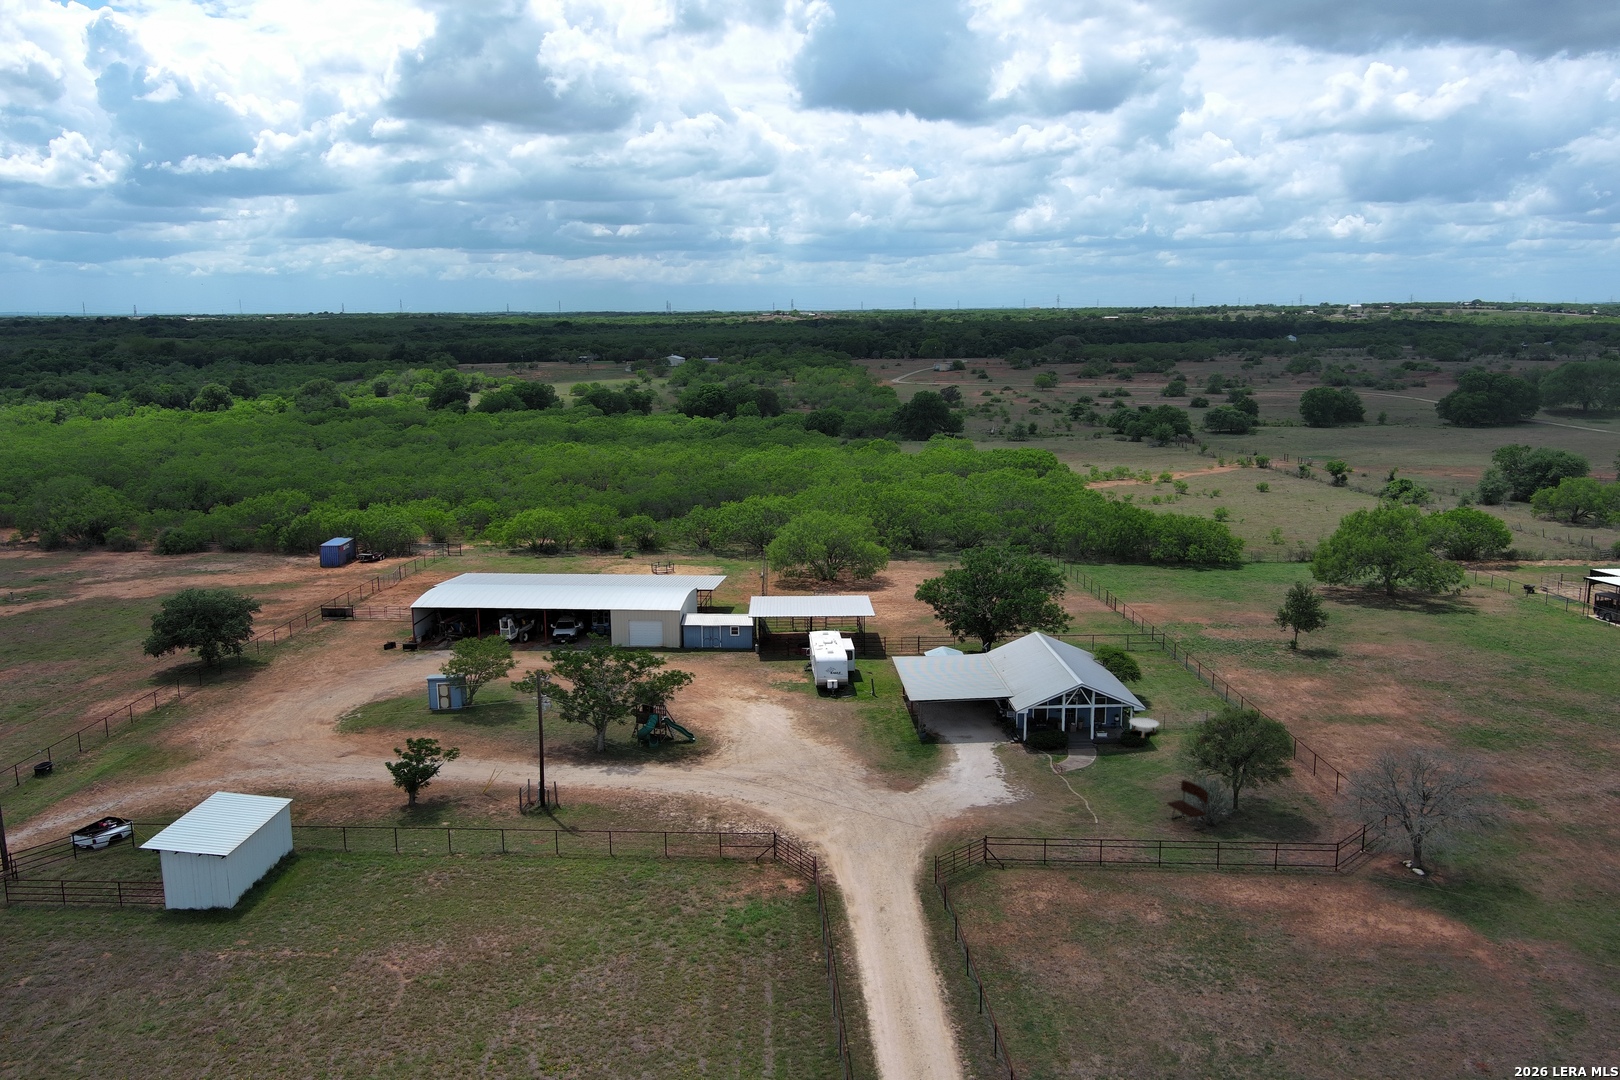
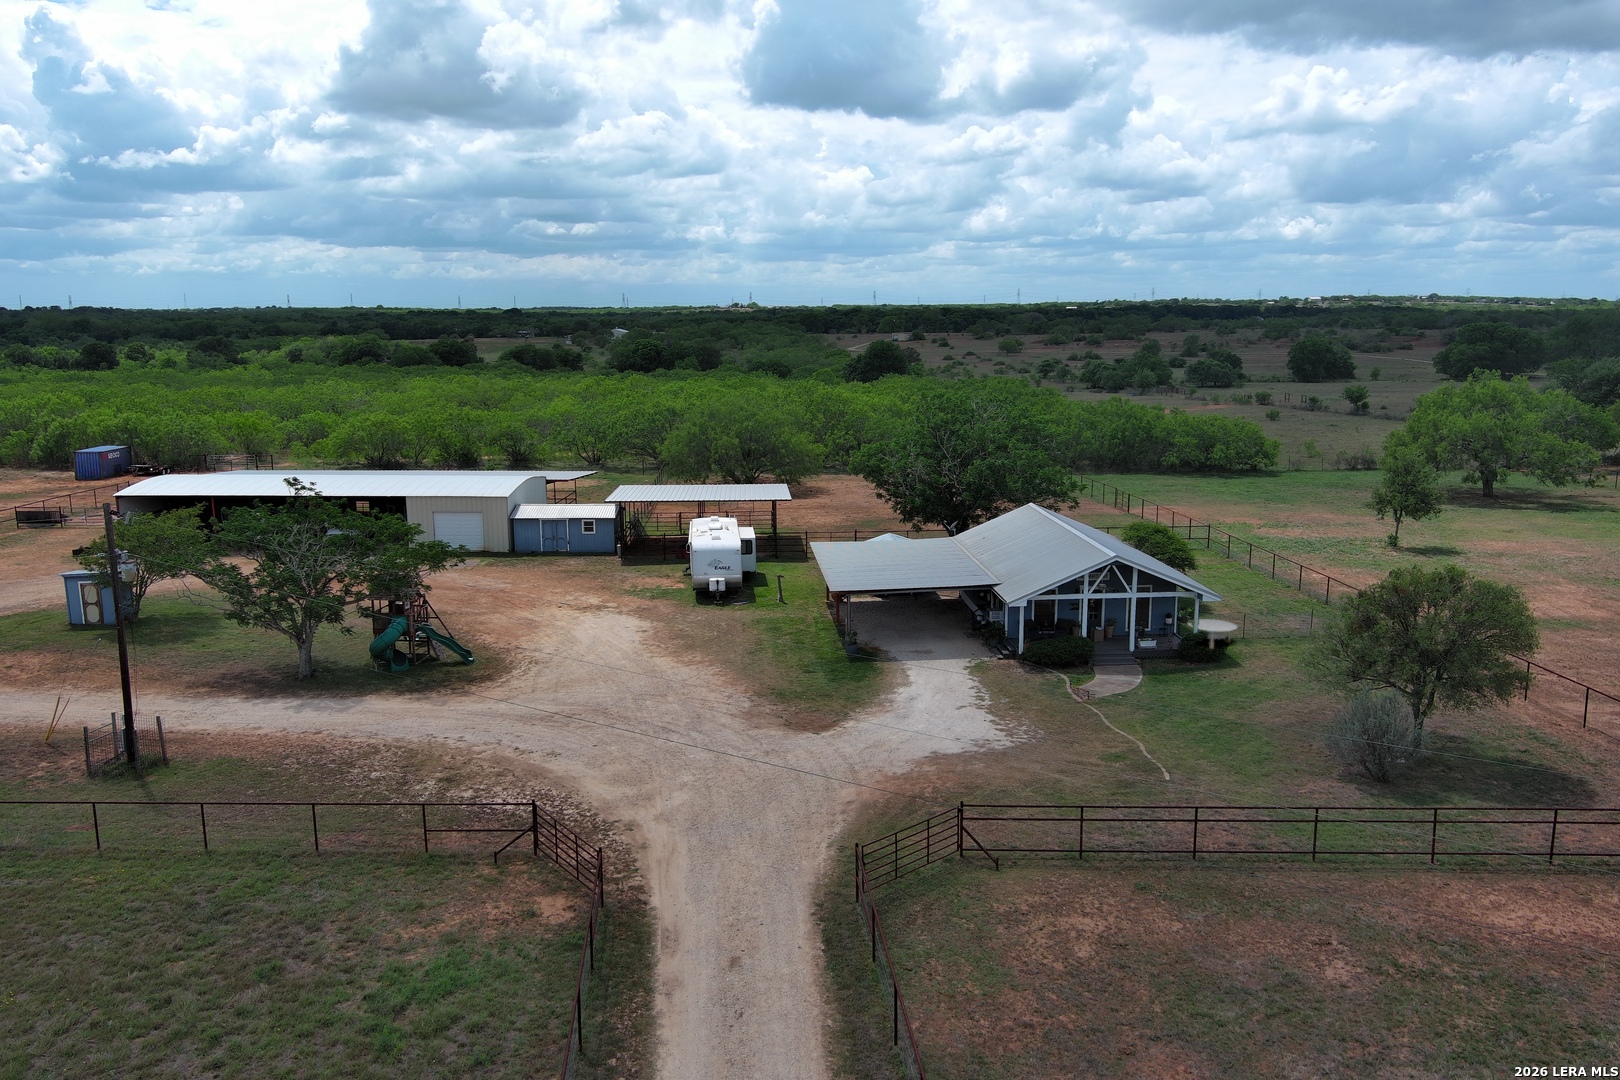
bench: present [1168,780,1208,831] -> none [1296,696,1381,789]

